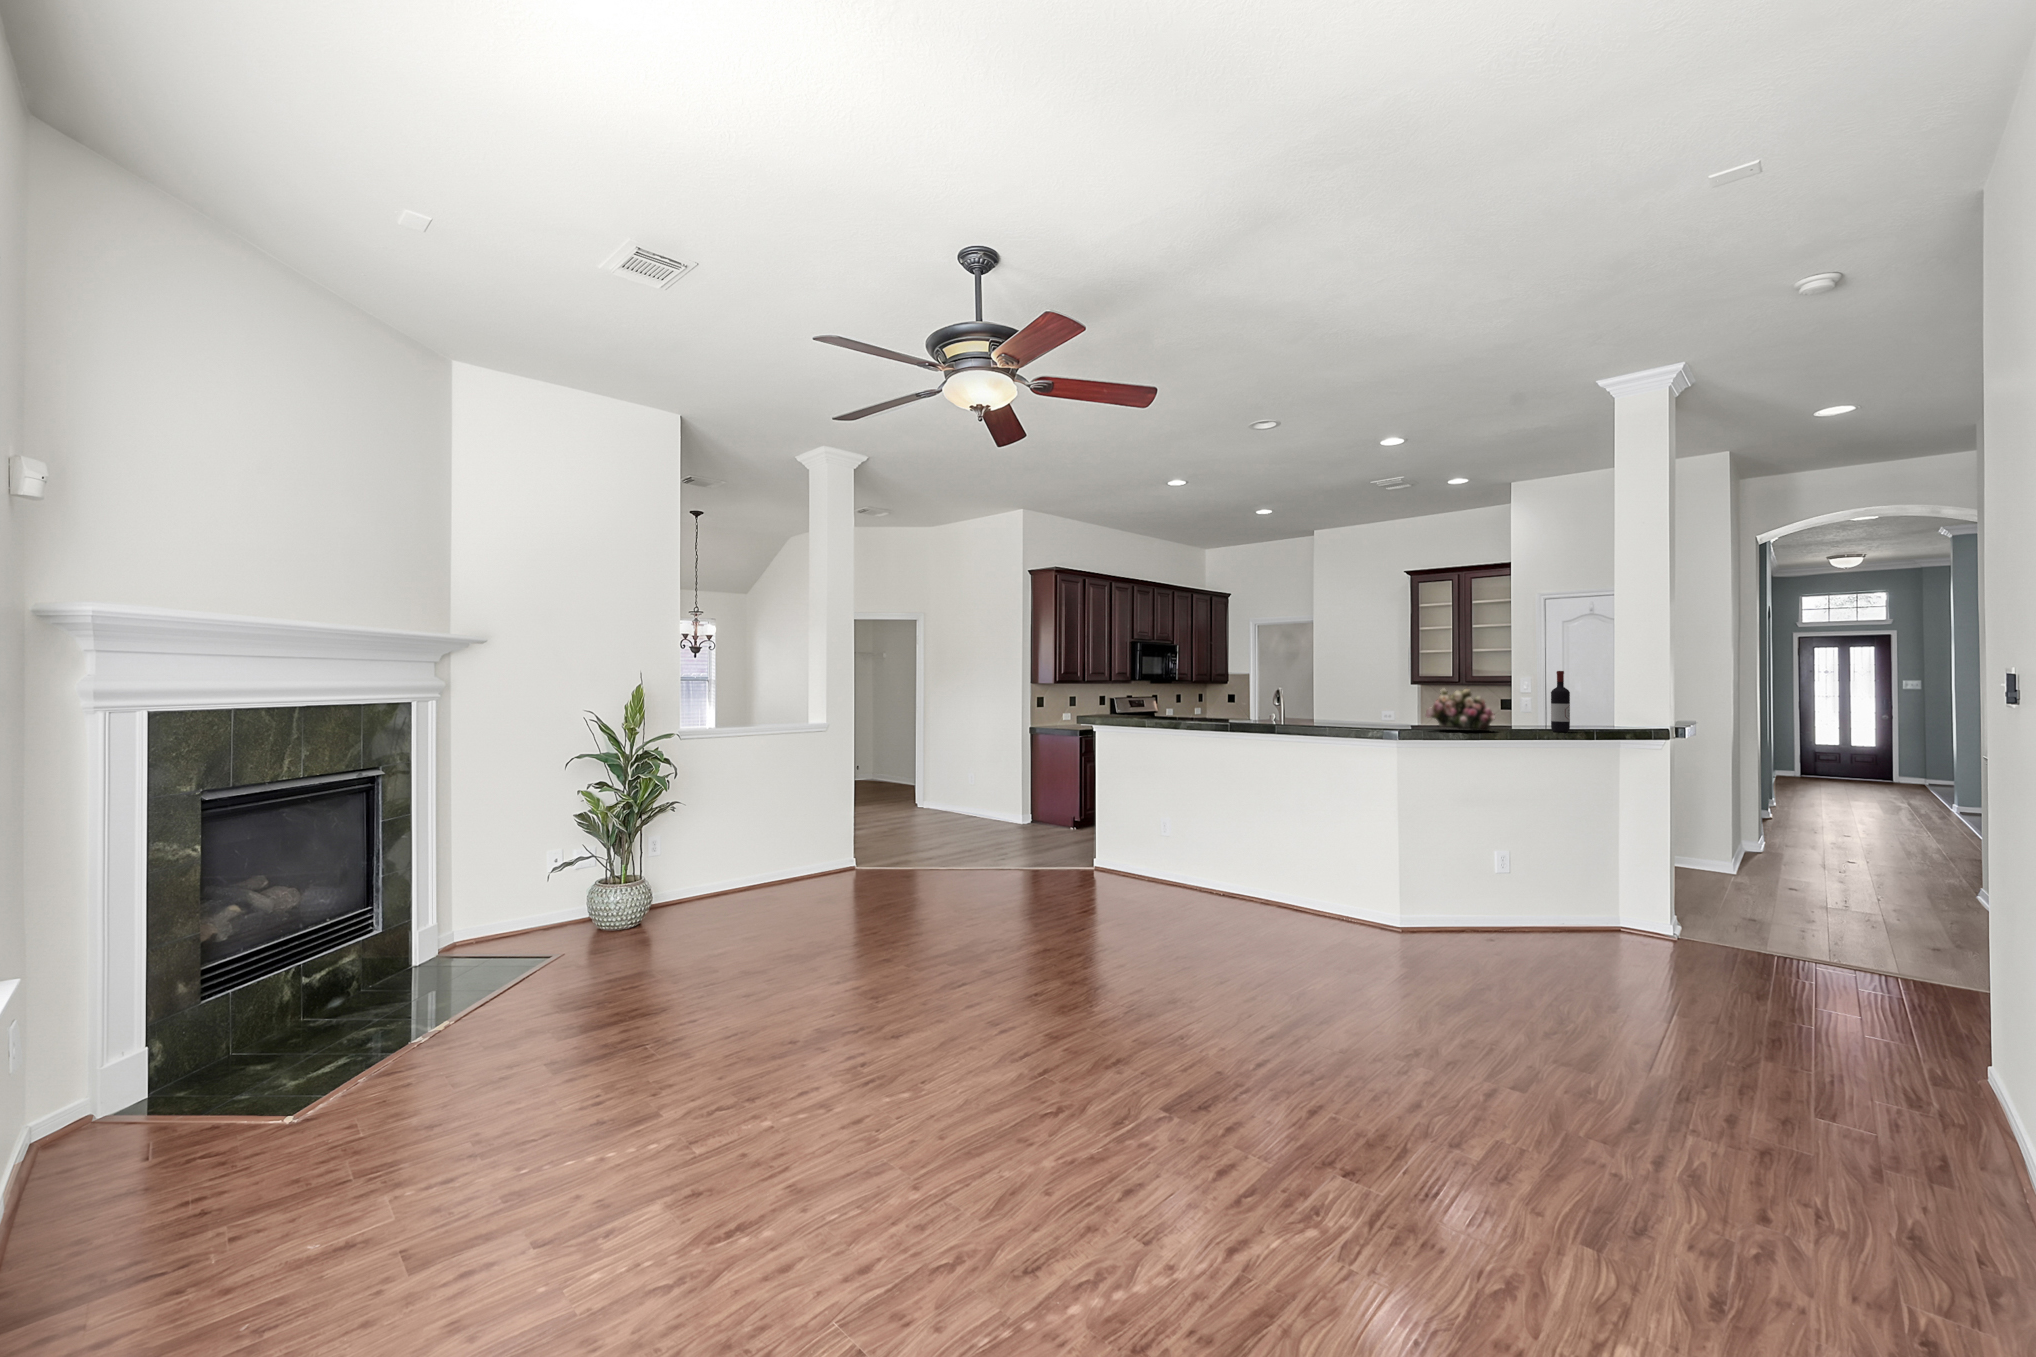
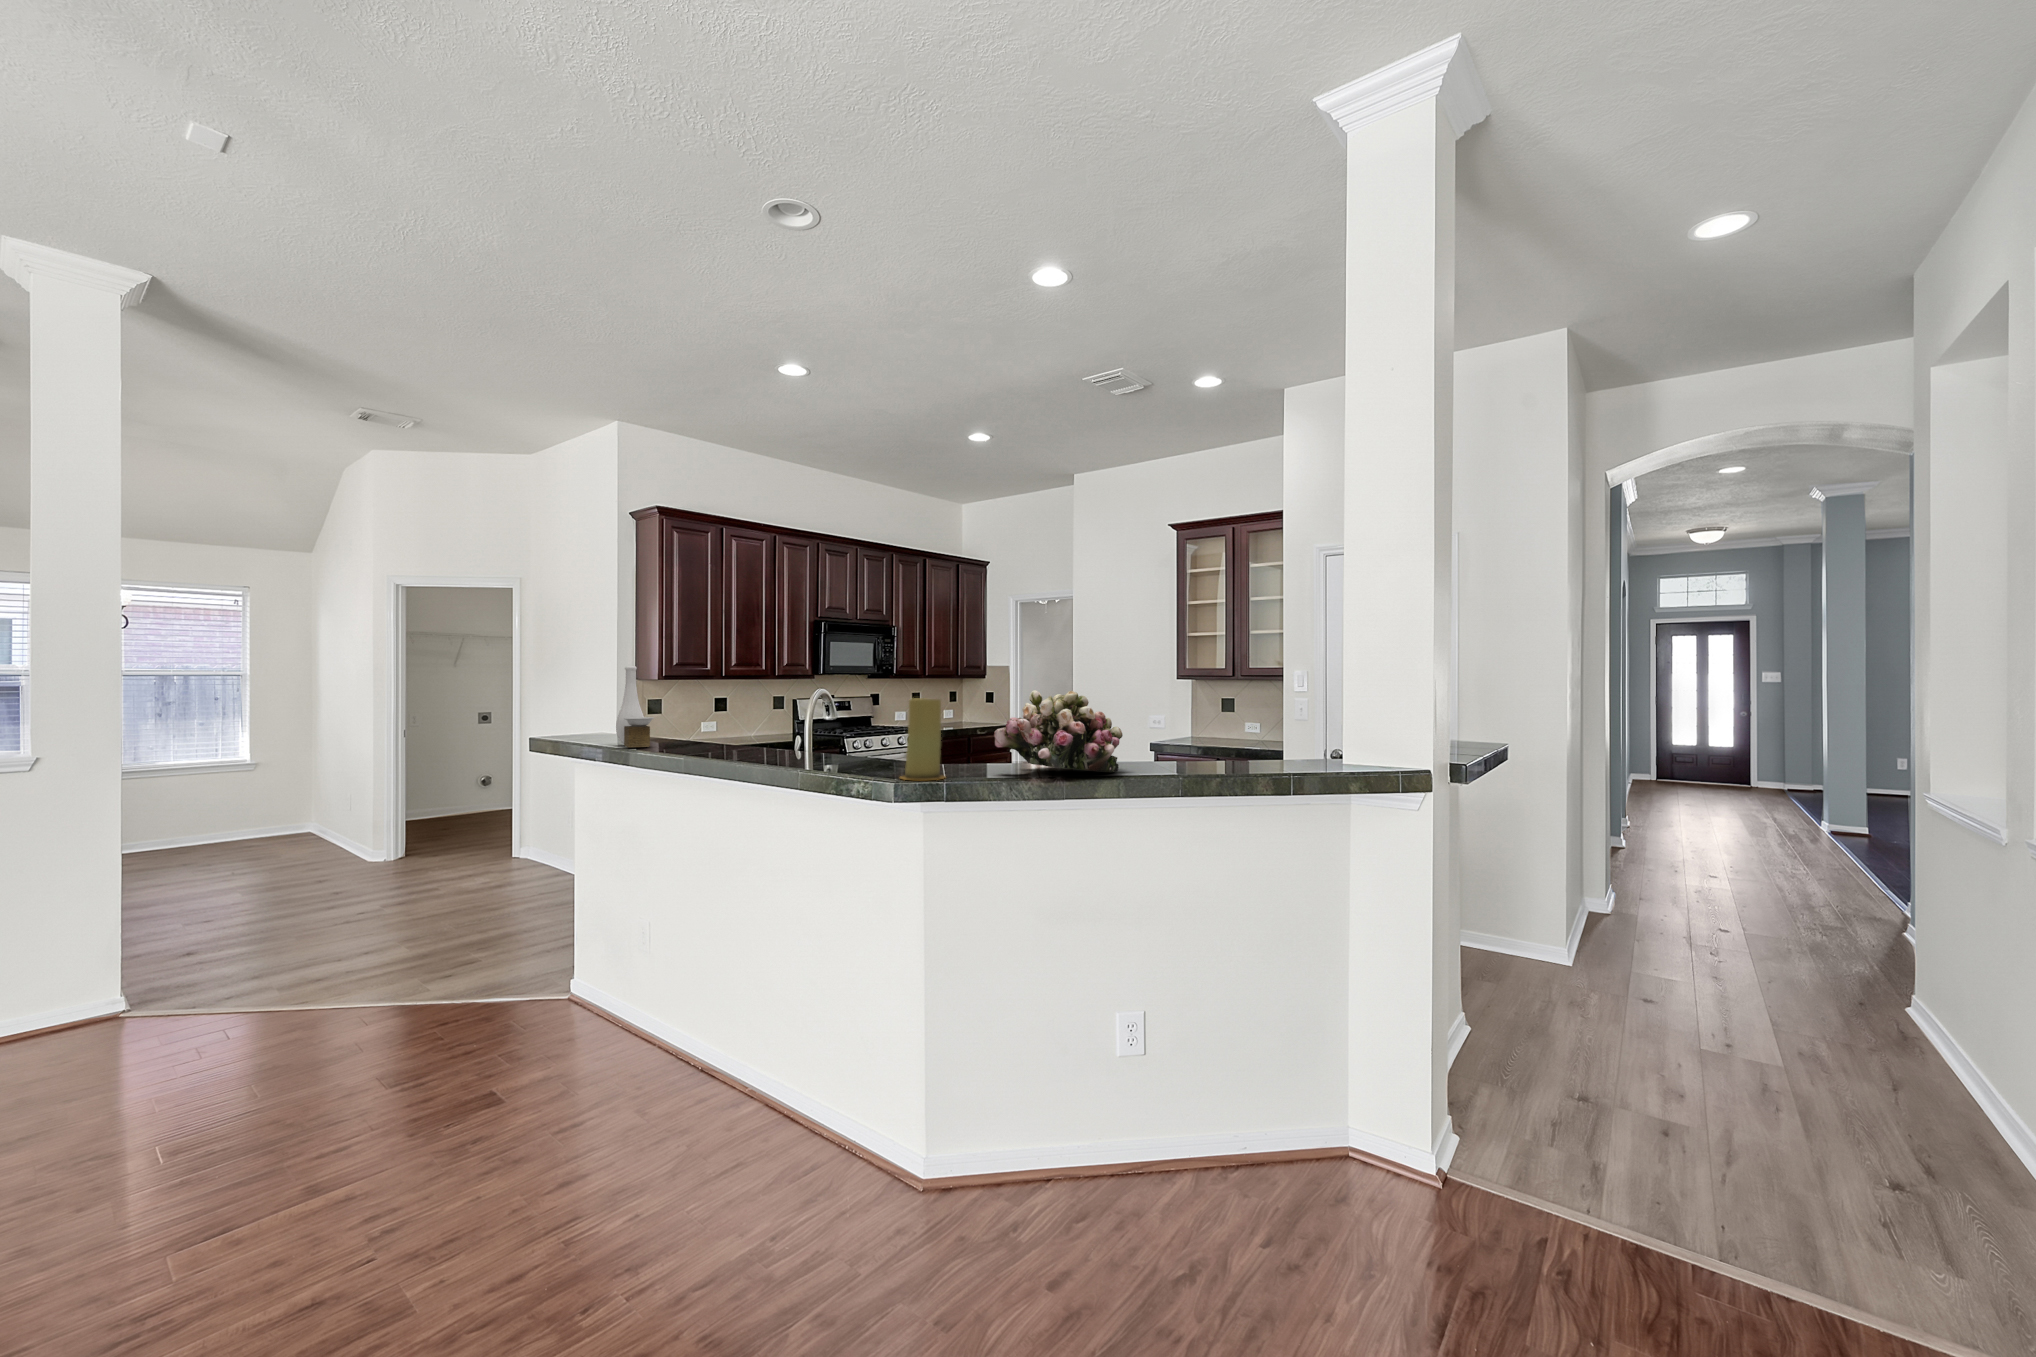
wine bottle: present [1551,671,1570,732] -> none [1223,657,1255,775]
vase: none [1130,675,1159,722] -> present [616,666,654,747]
candle: none [1381,692,1406,733] -> present [900,698,945,780]

